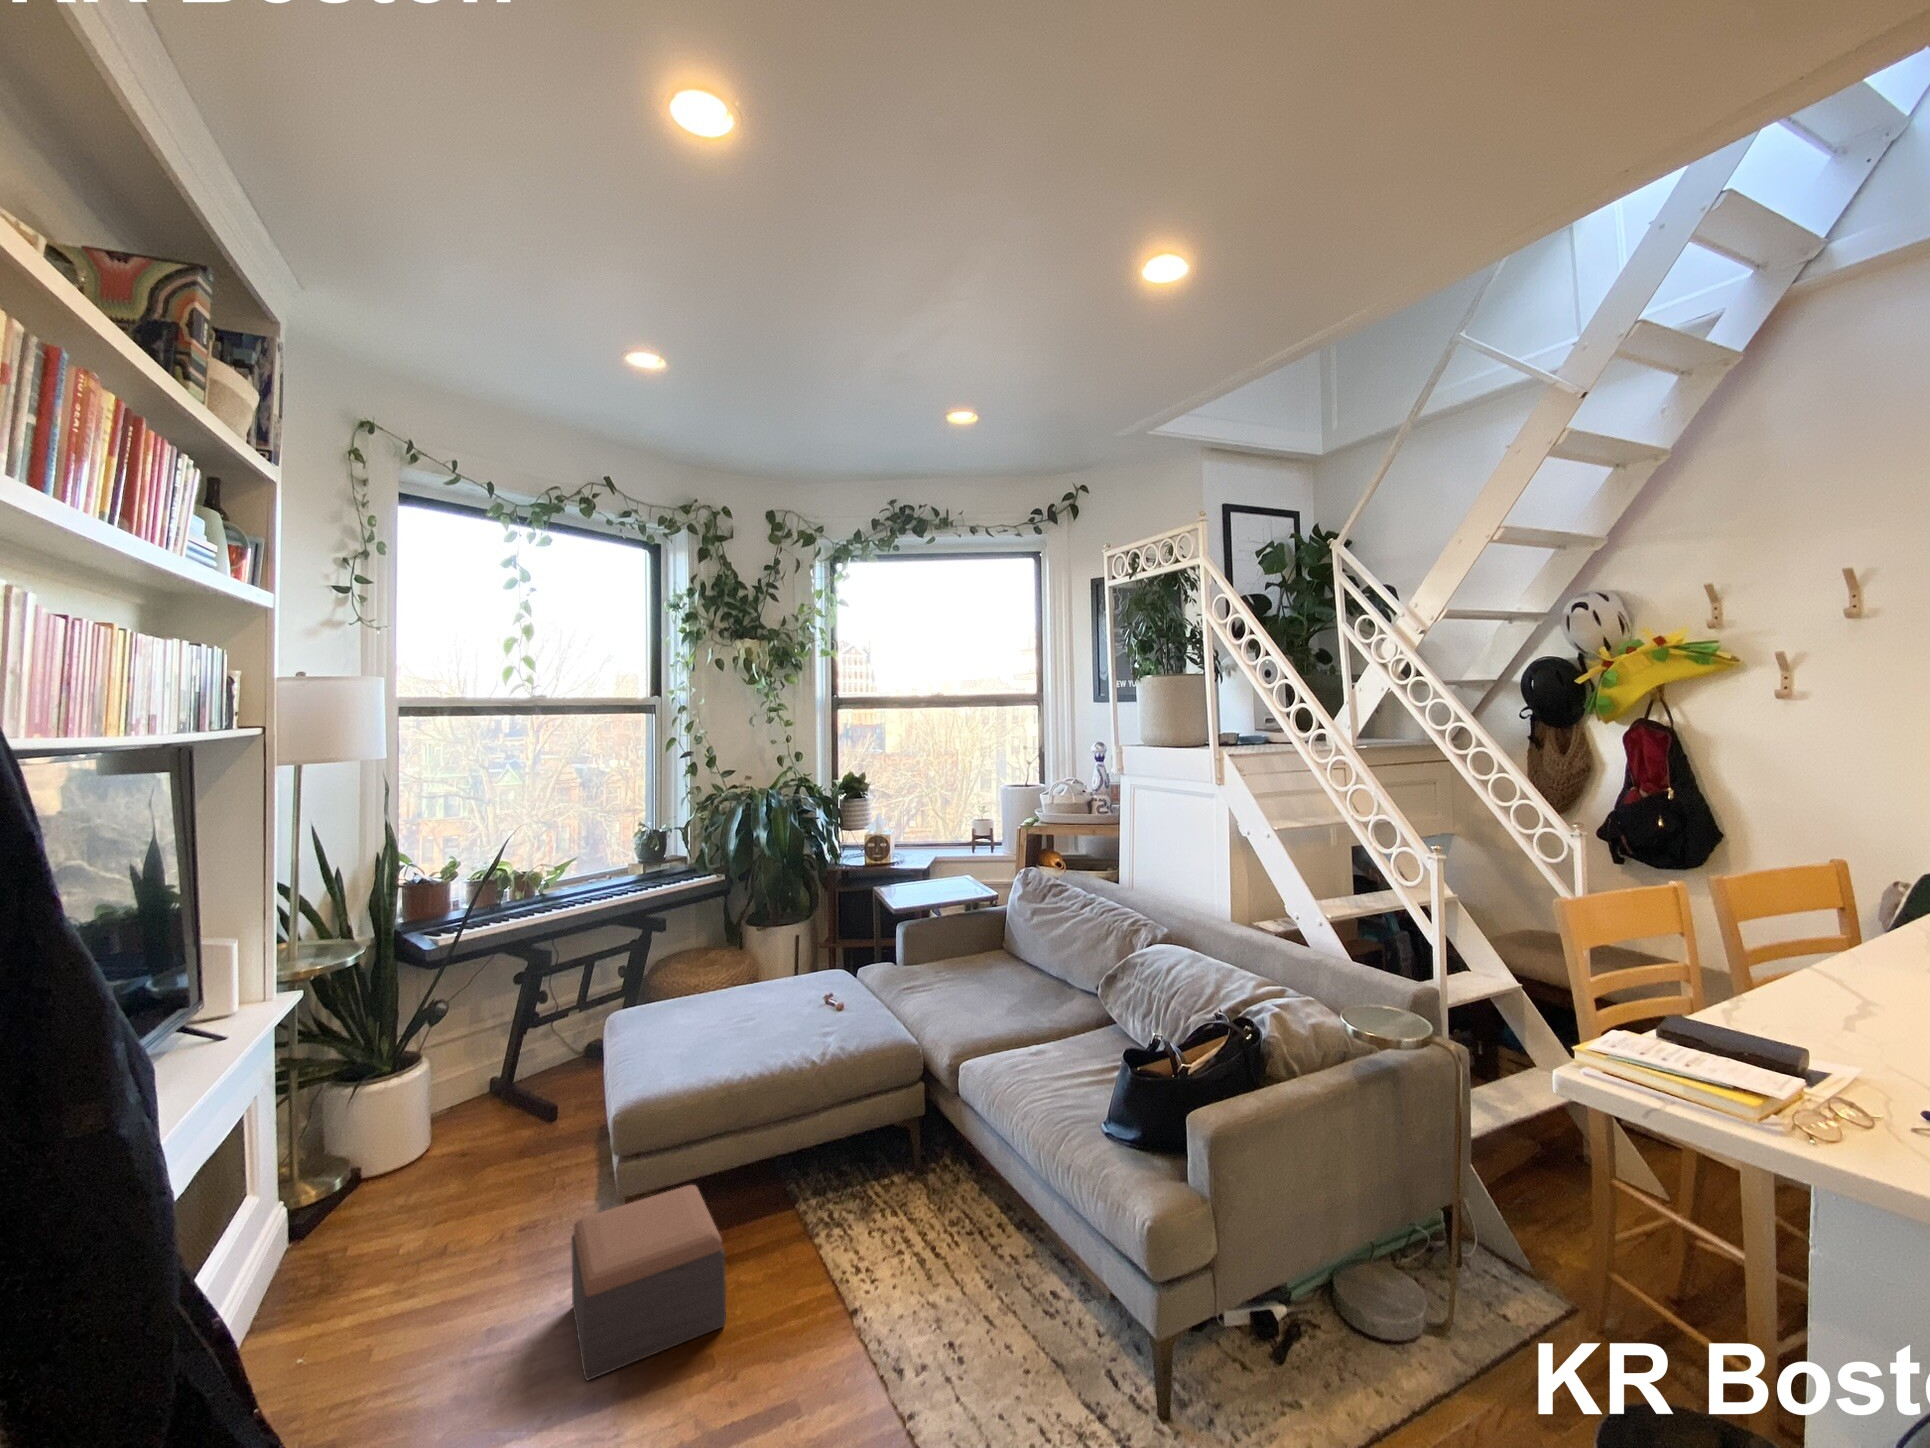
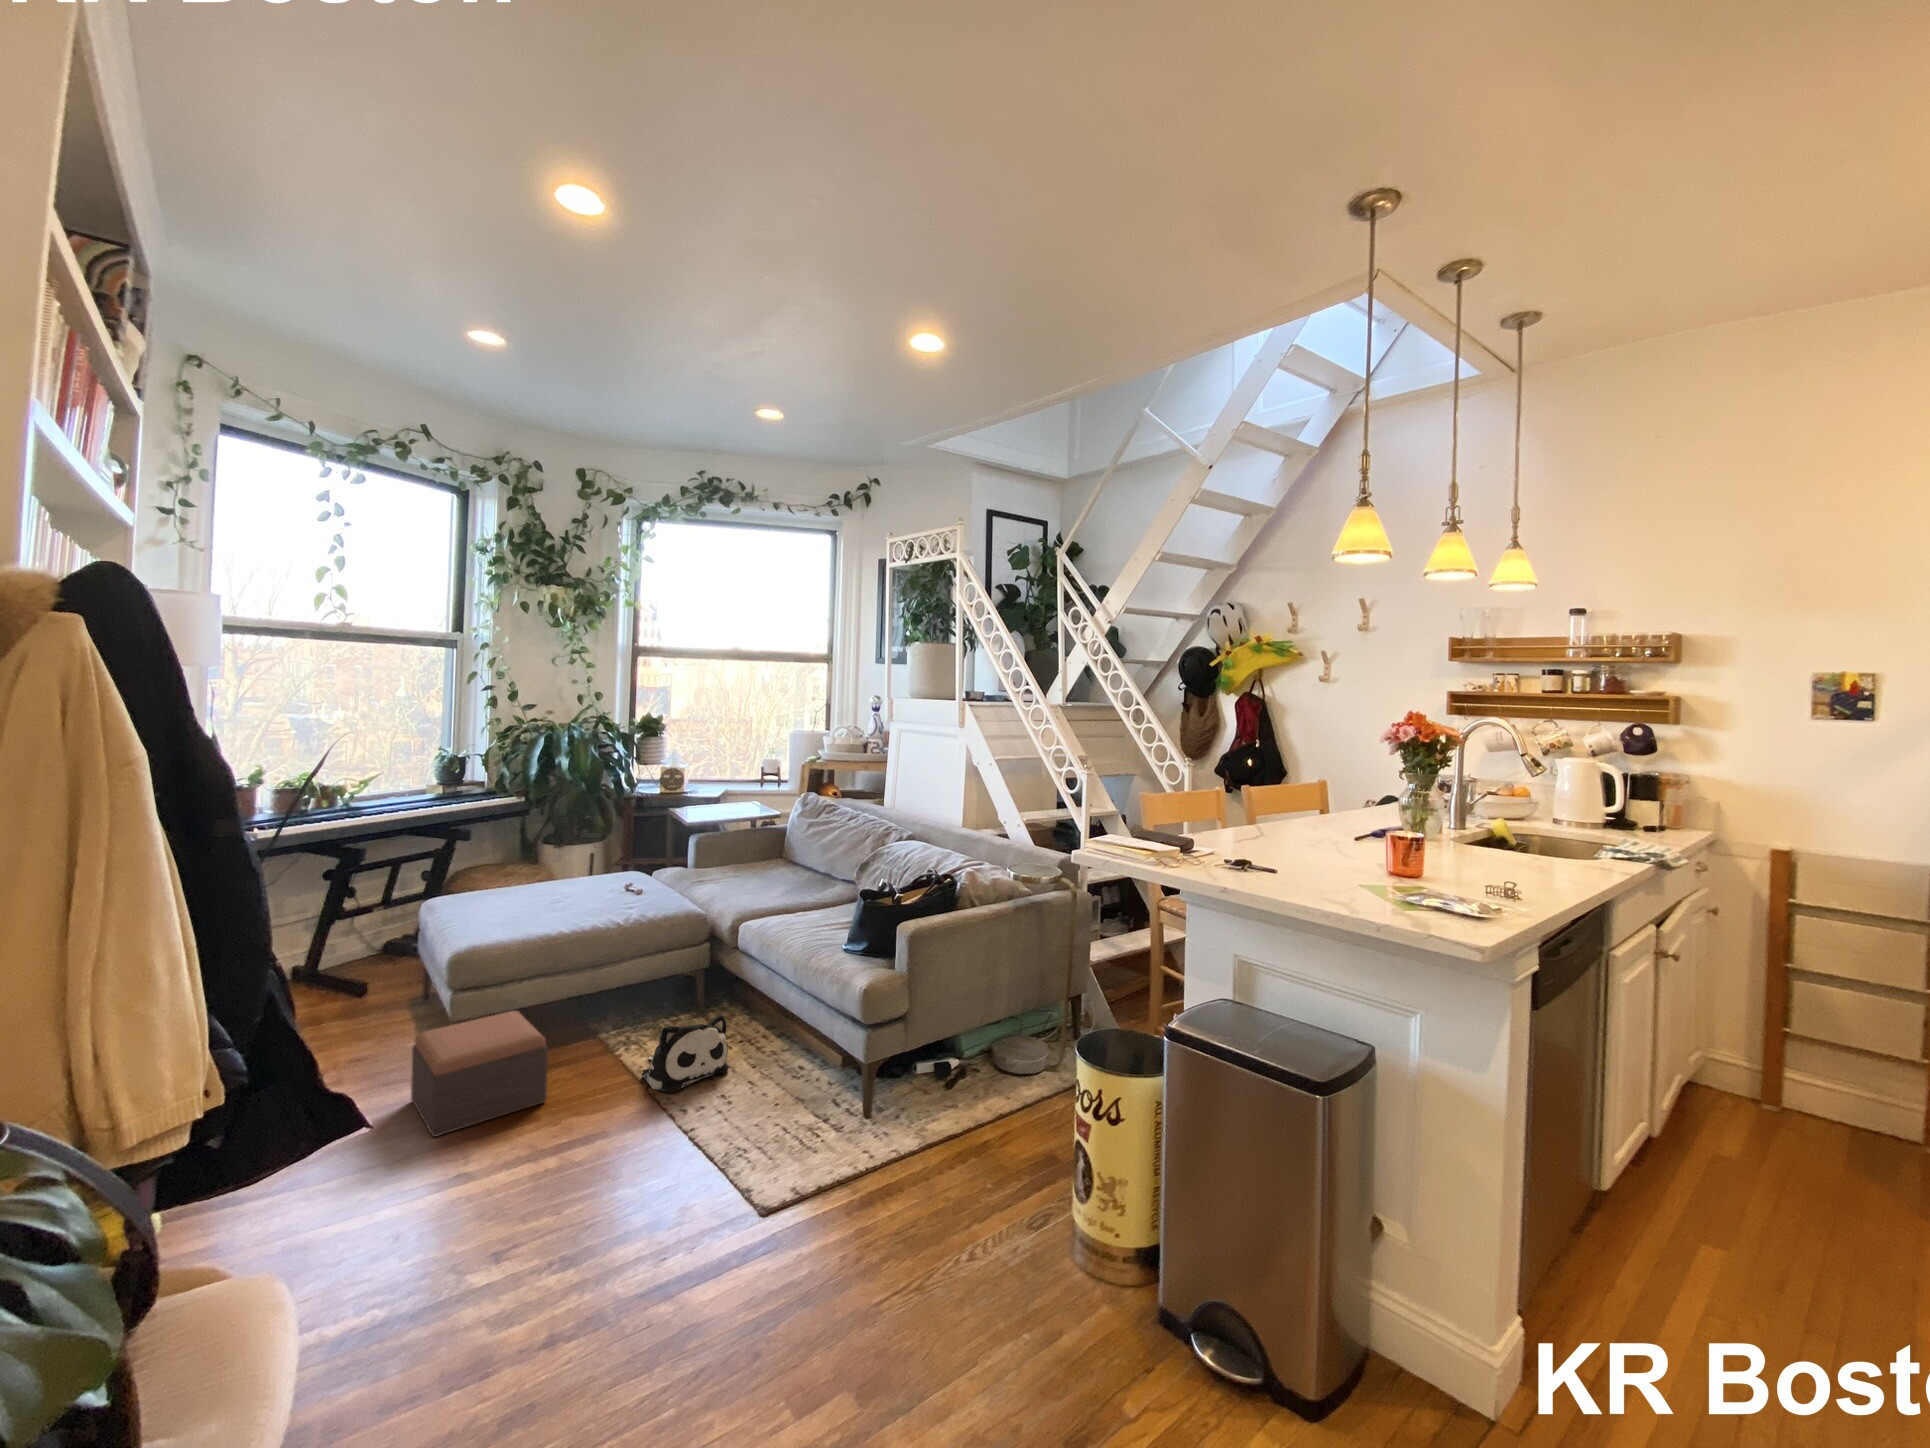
plush toy: none [844,1205,956,1326] -> present [642,1015,729,1093]

